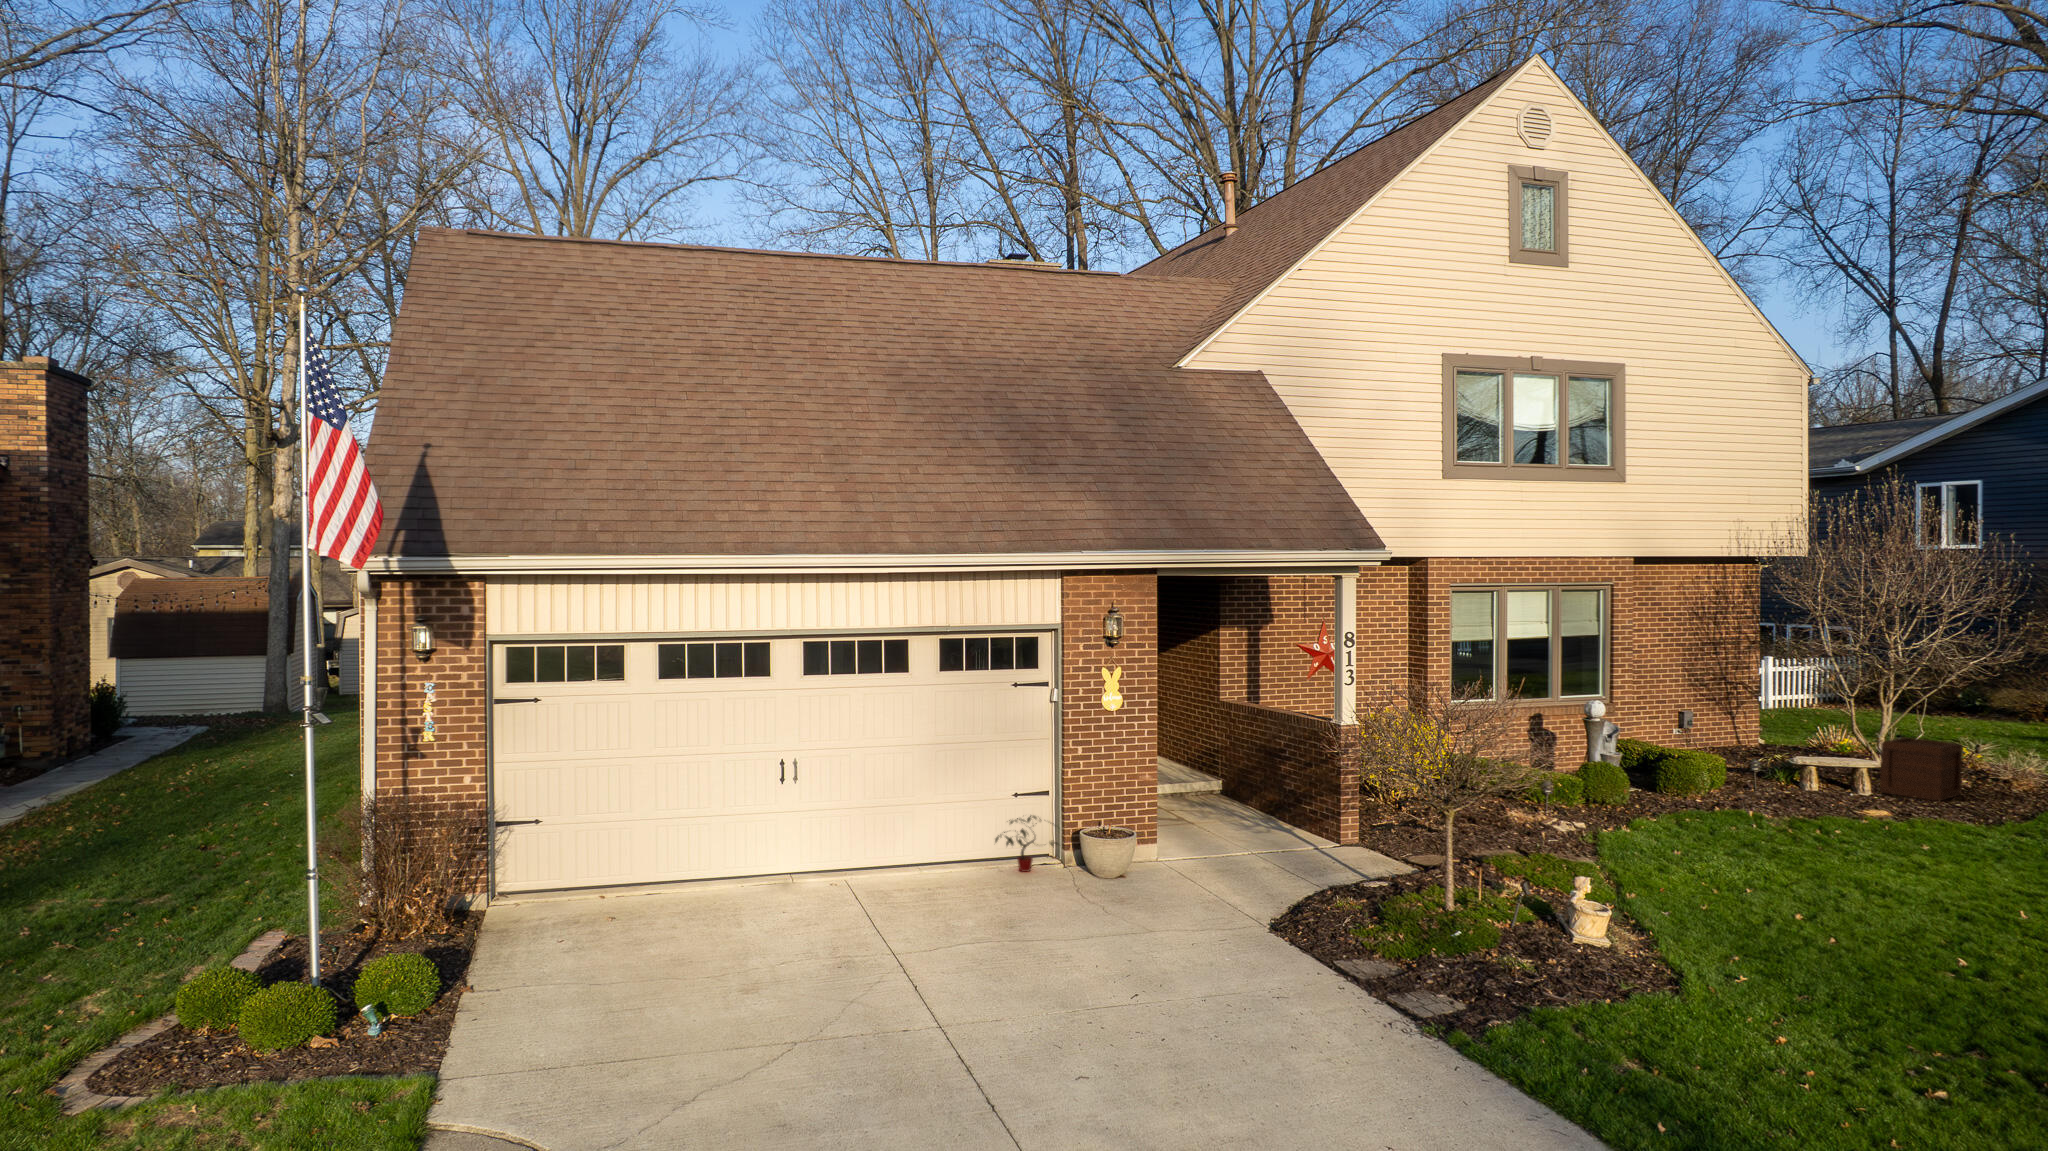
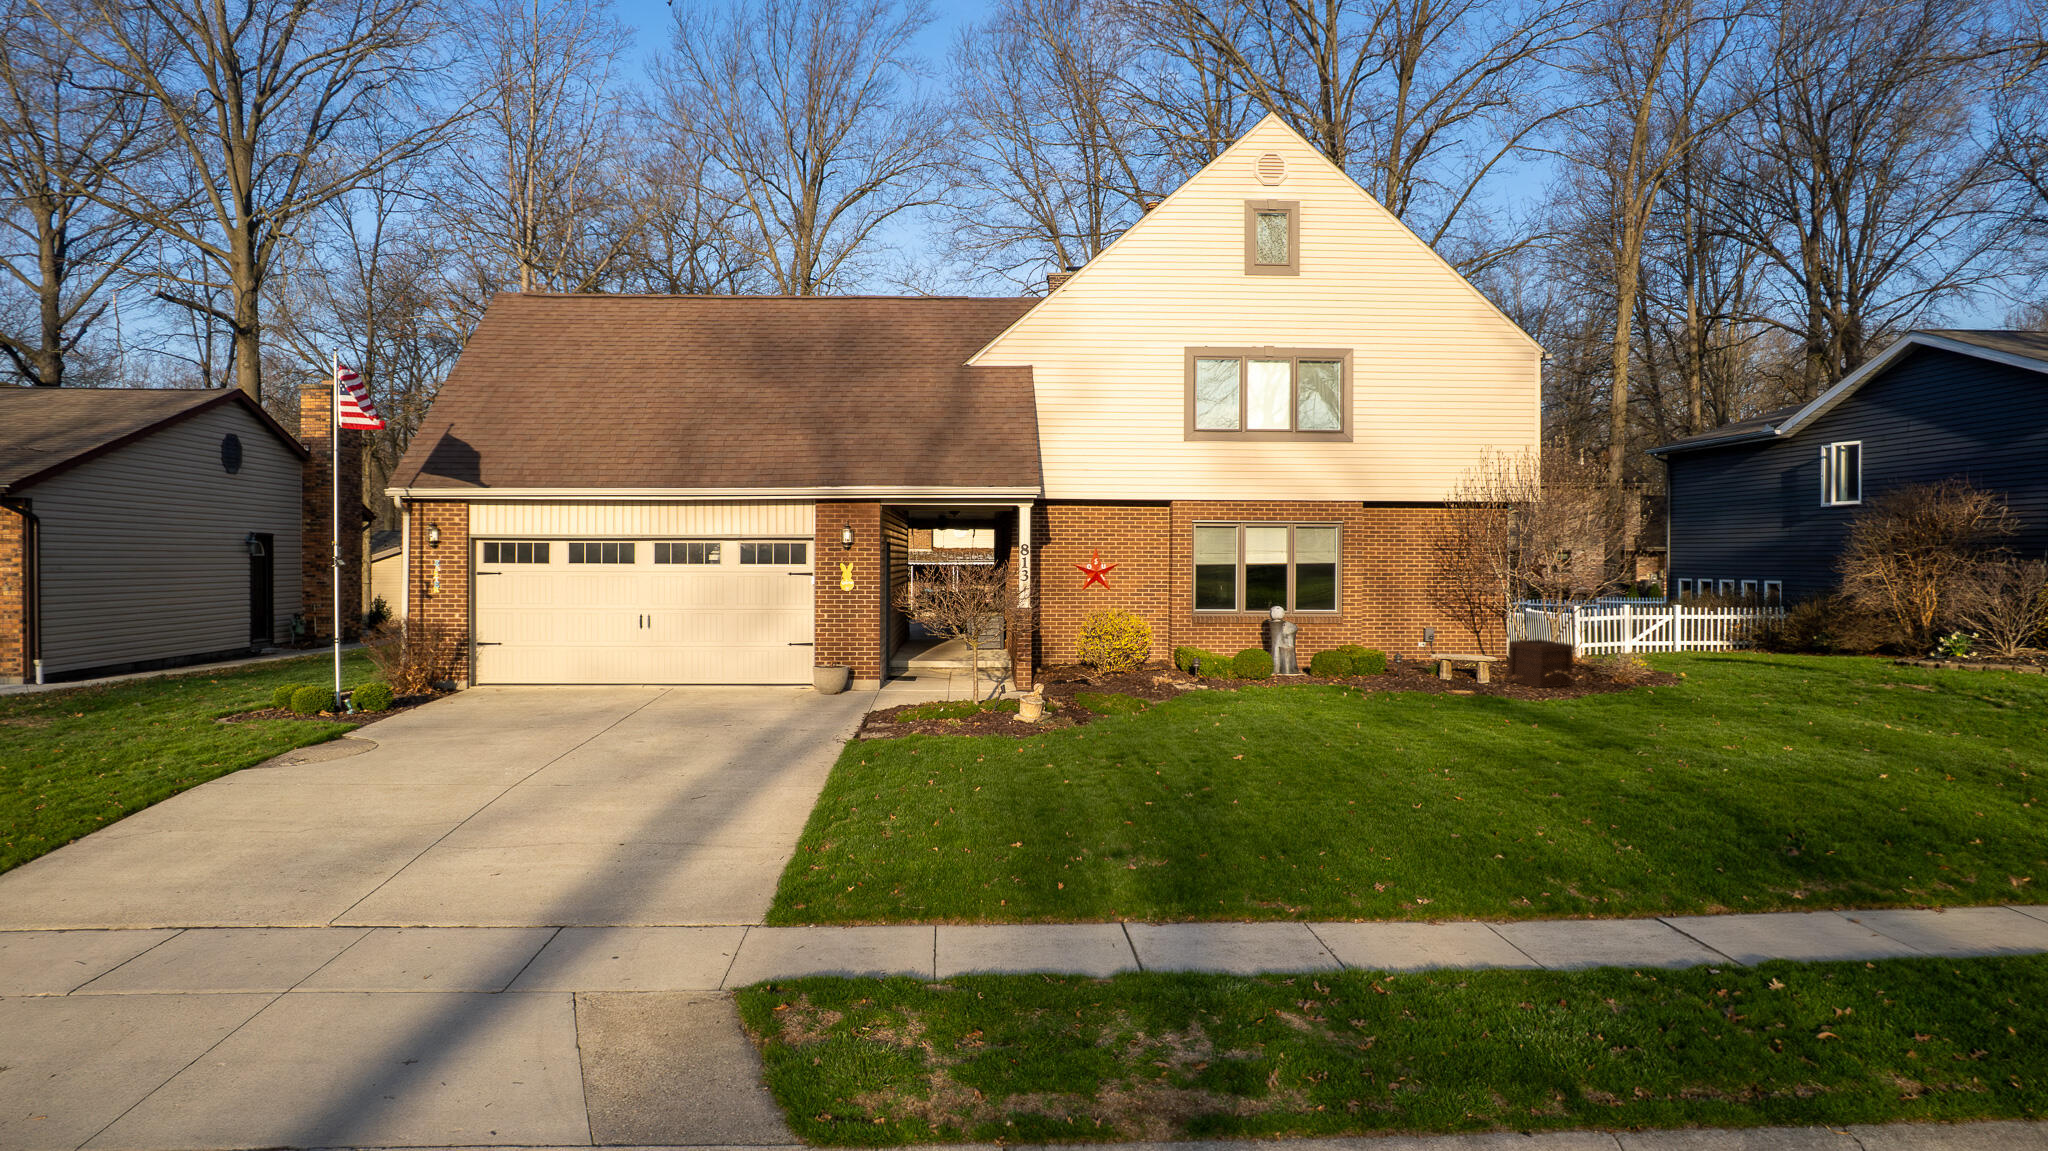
potted plant: present [995,816,1058,872] -> none [771,655,814,690]

